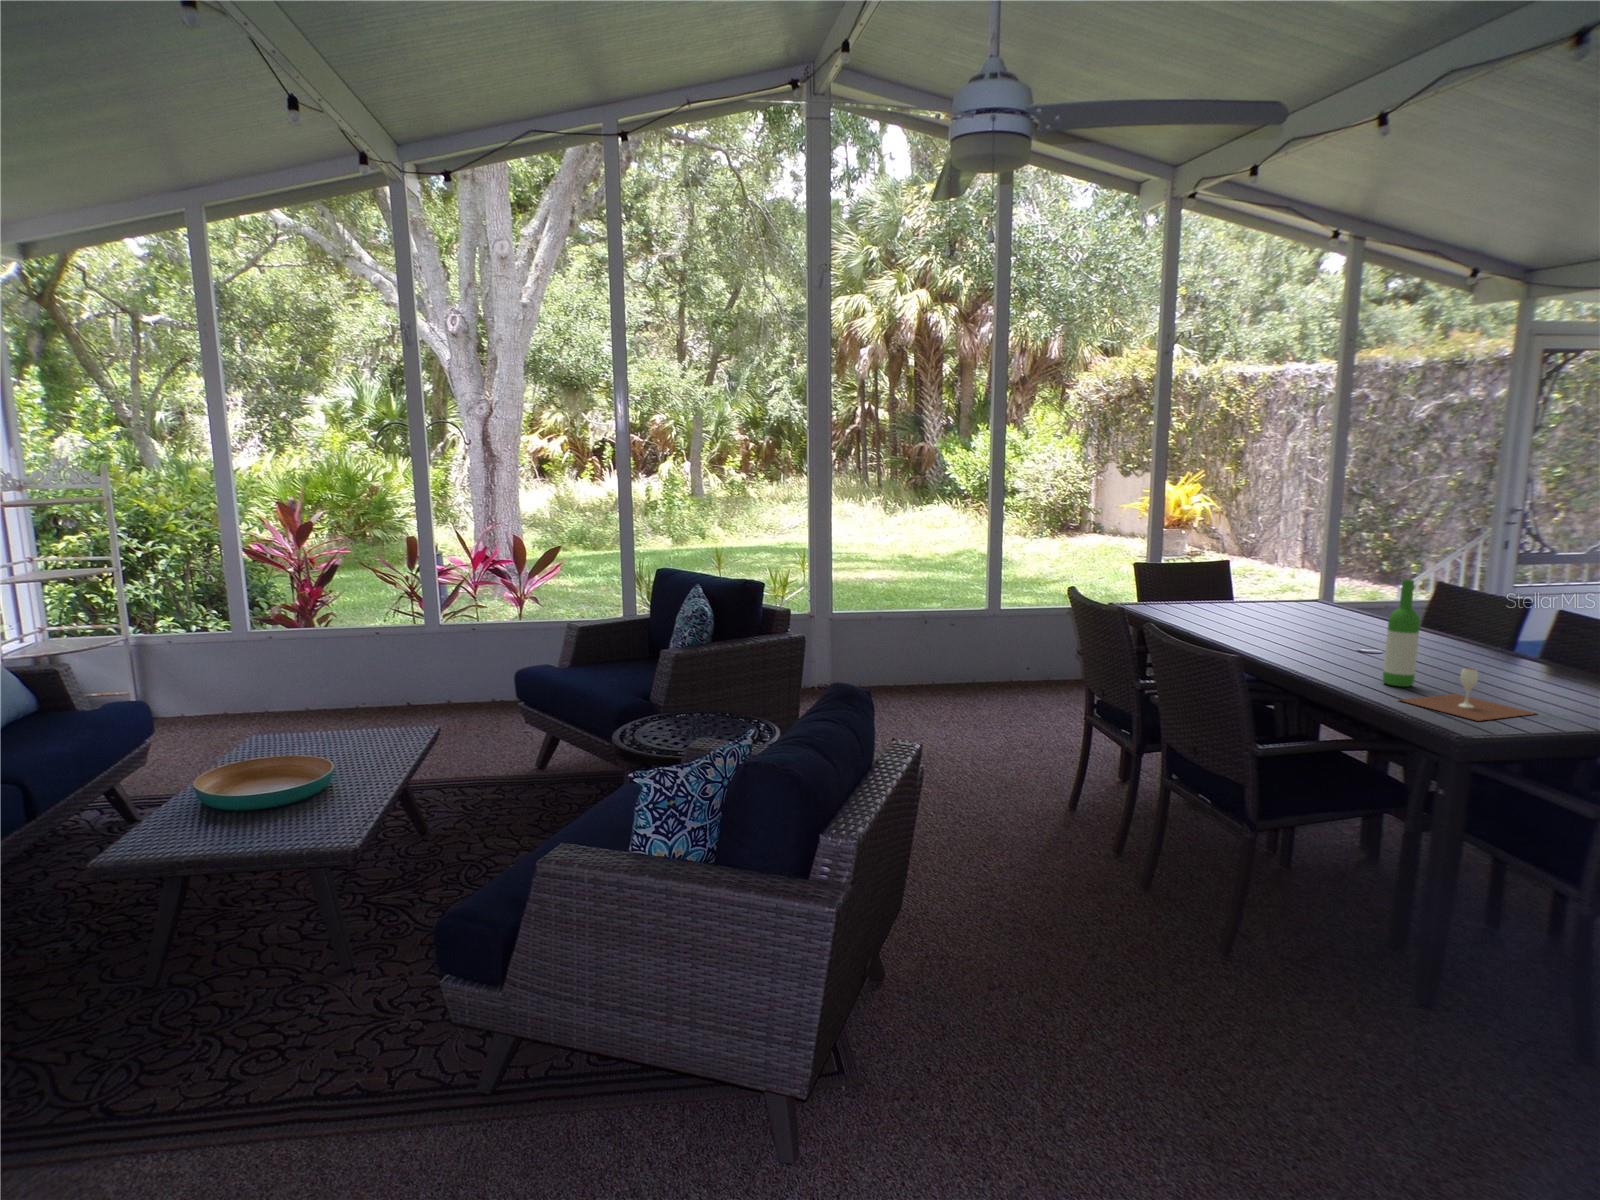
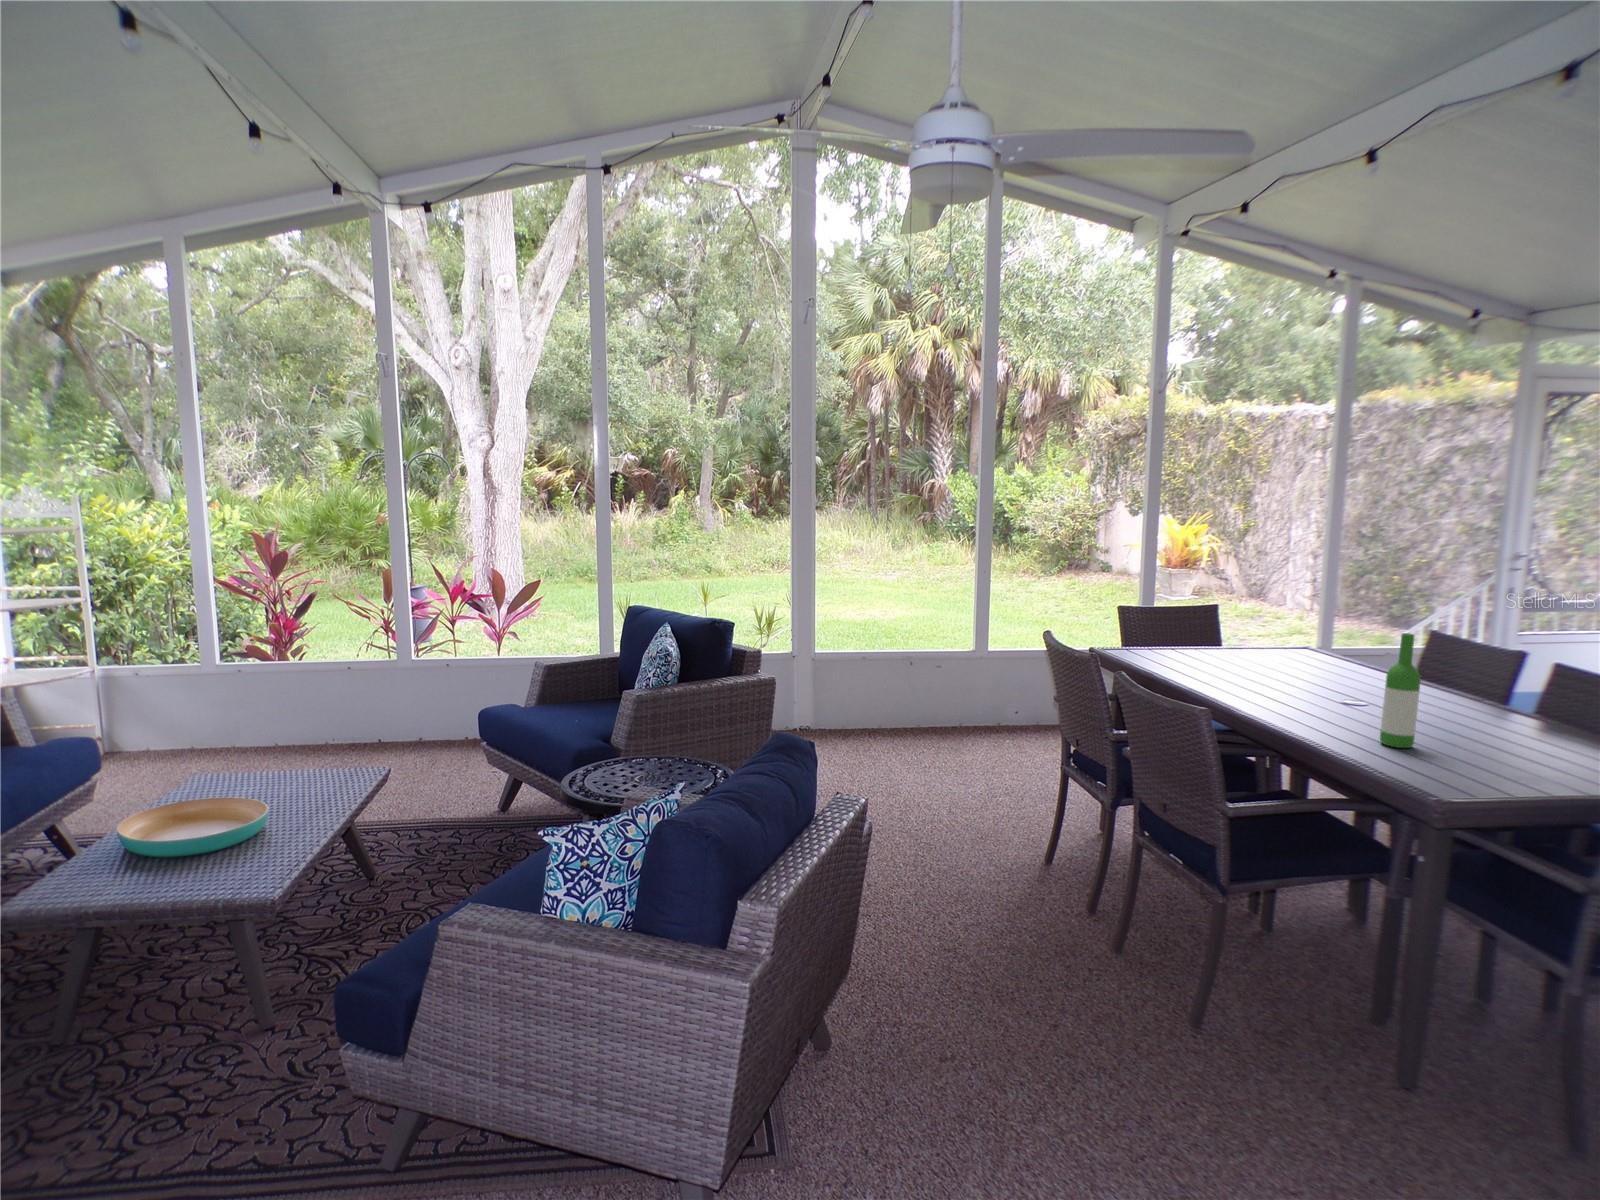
wine glass: present [1401,668,1535,721] -> none [1394,732,1551,792]

